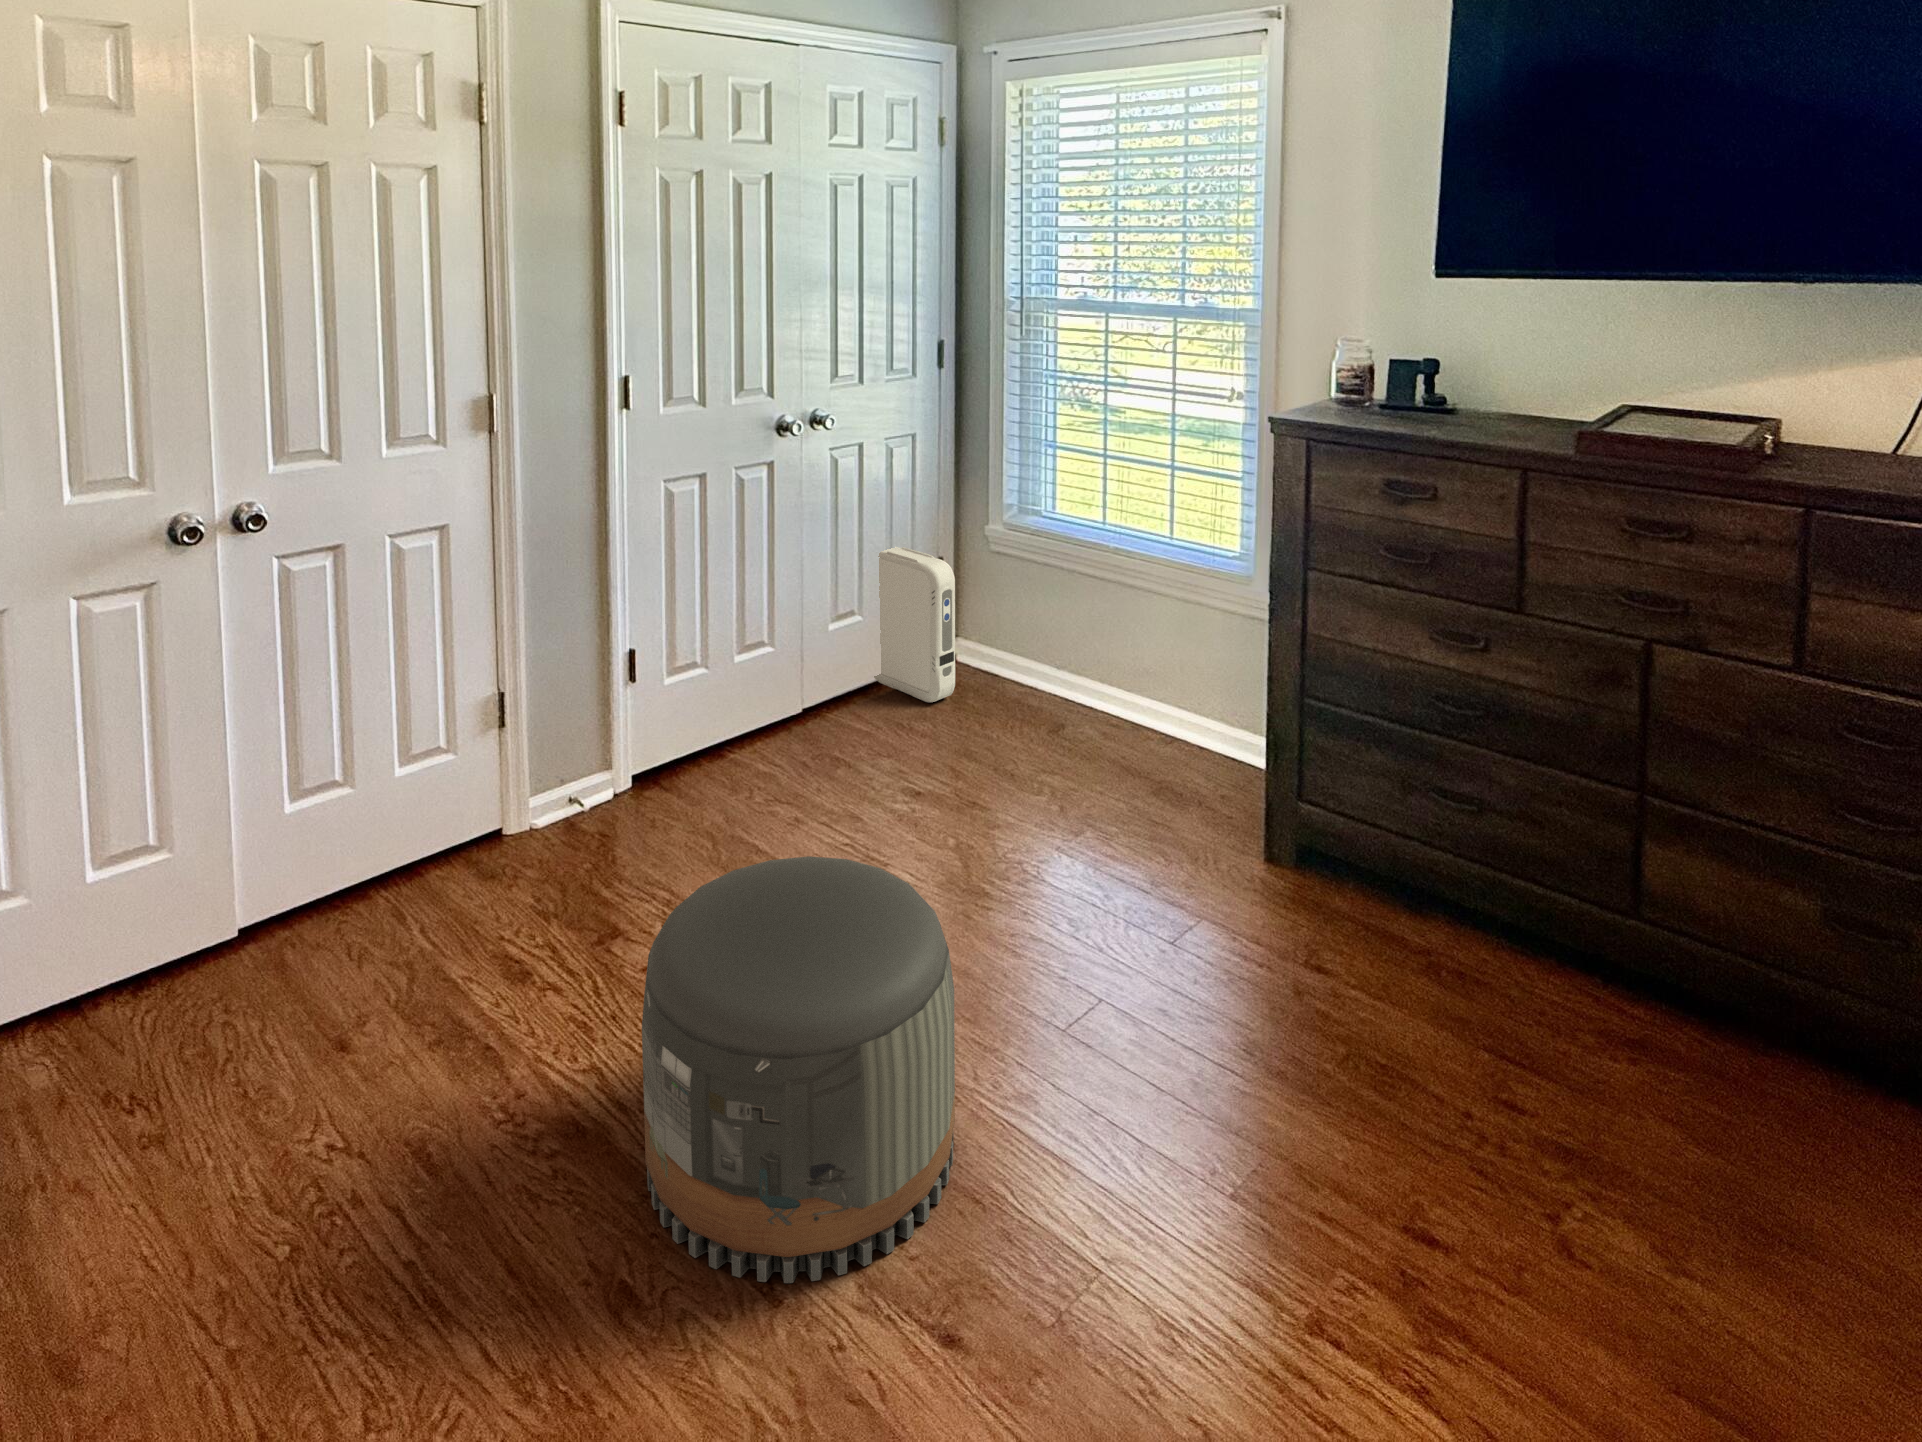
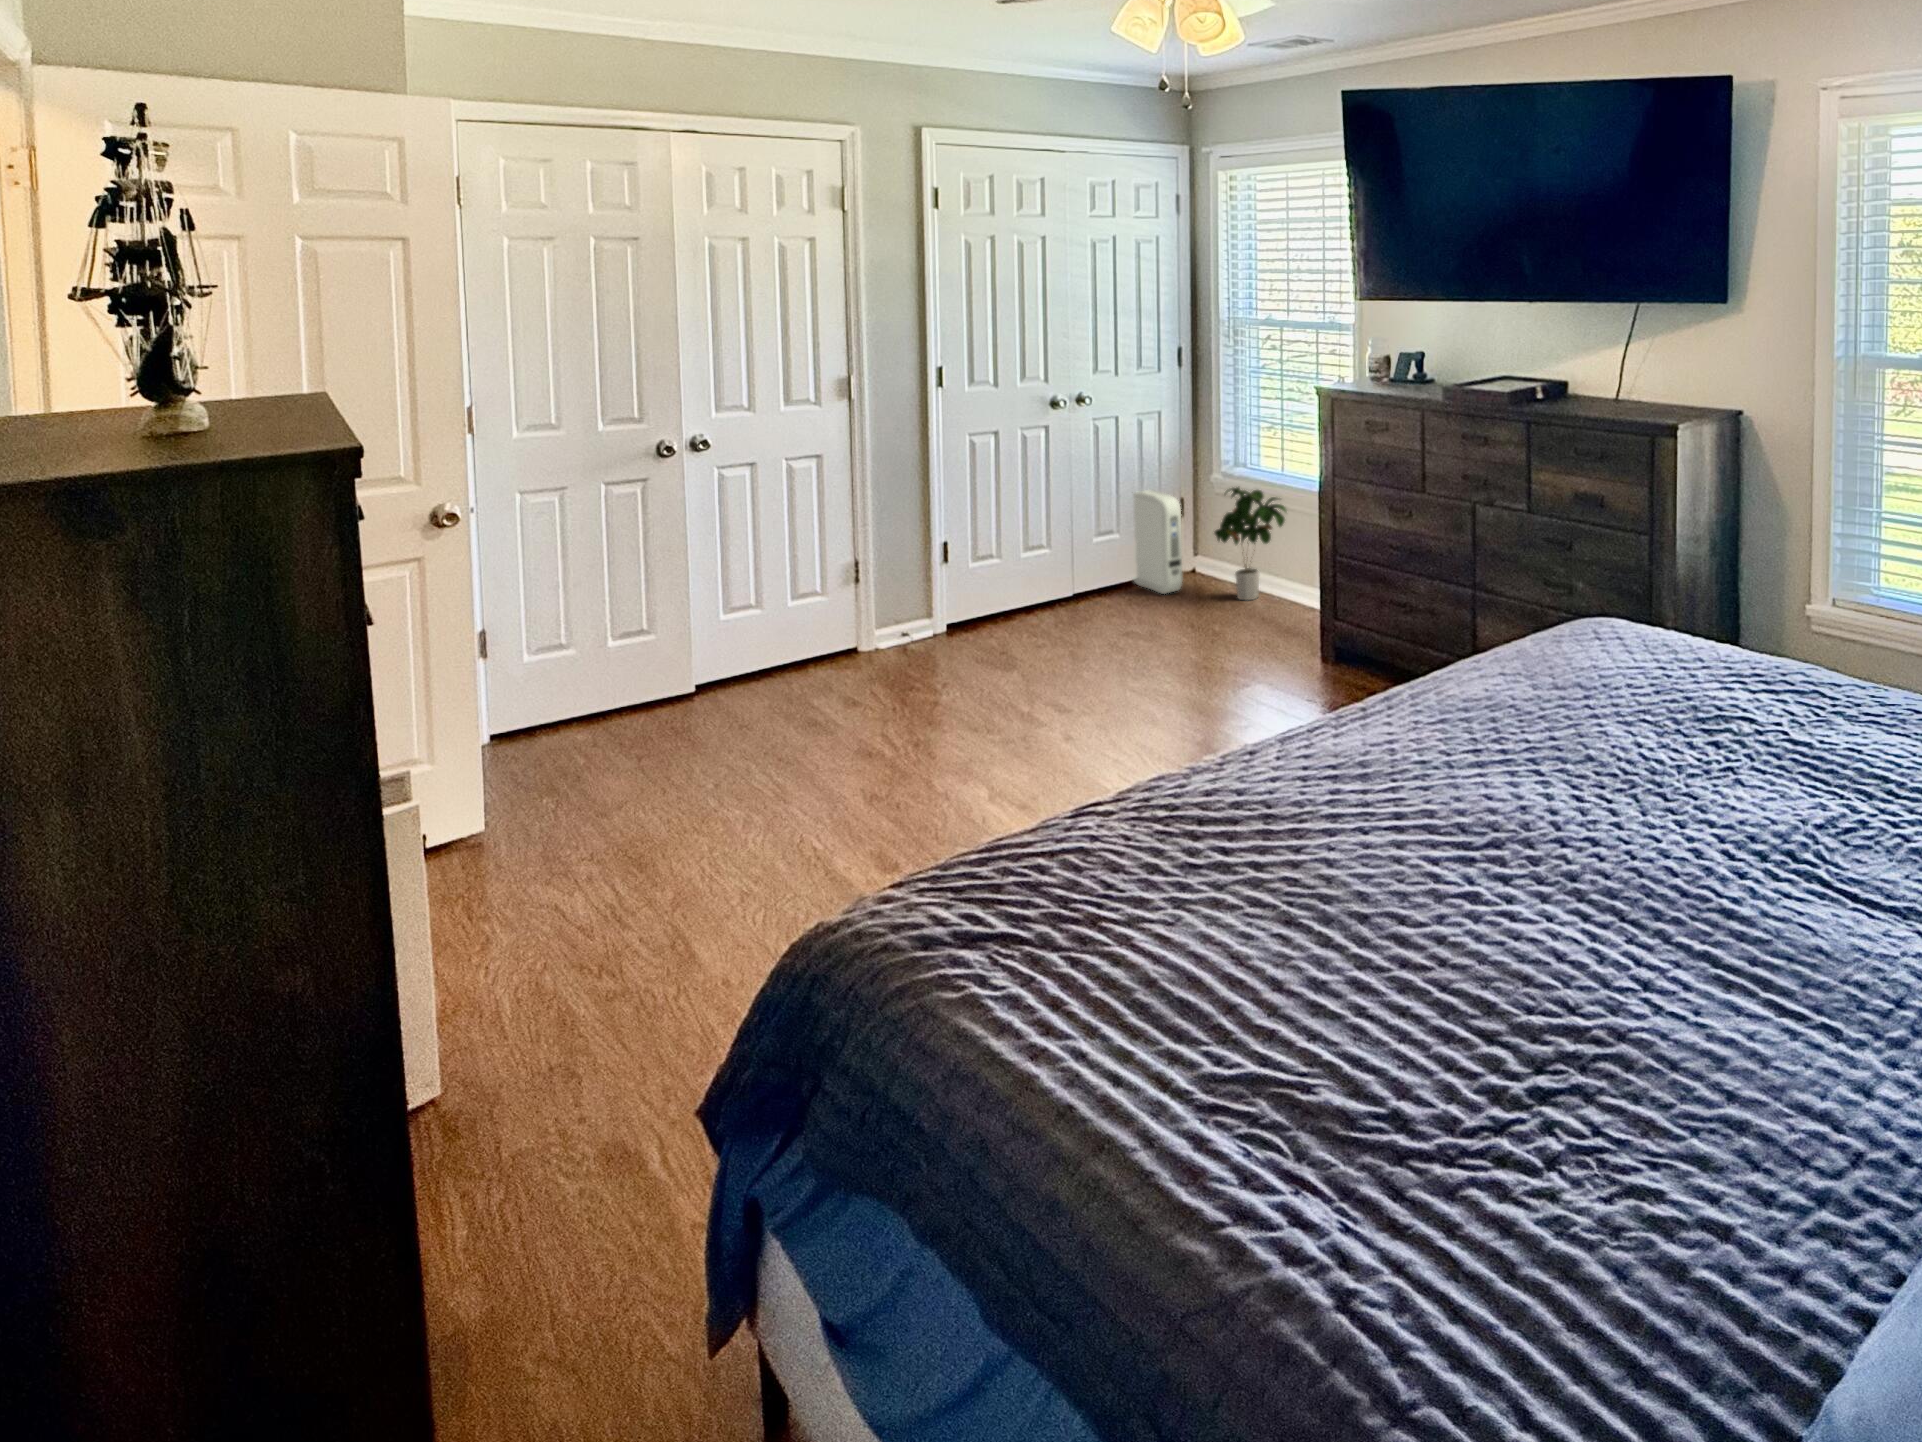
potted plant: none [997,546,1126,717] -> present [1214,487,1286,600]
pouf: present [642,856,955,1283] -> none [889,615,1060,788]

